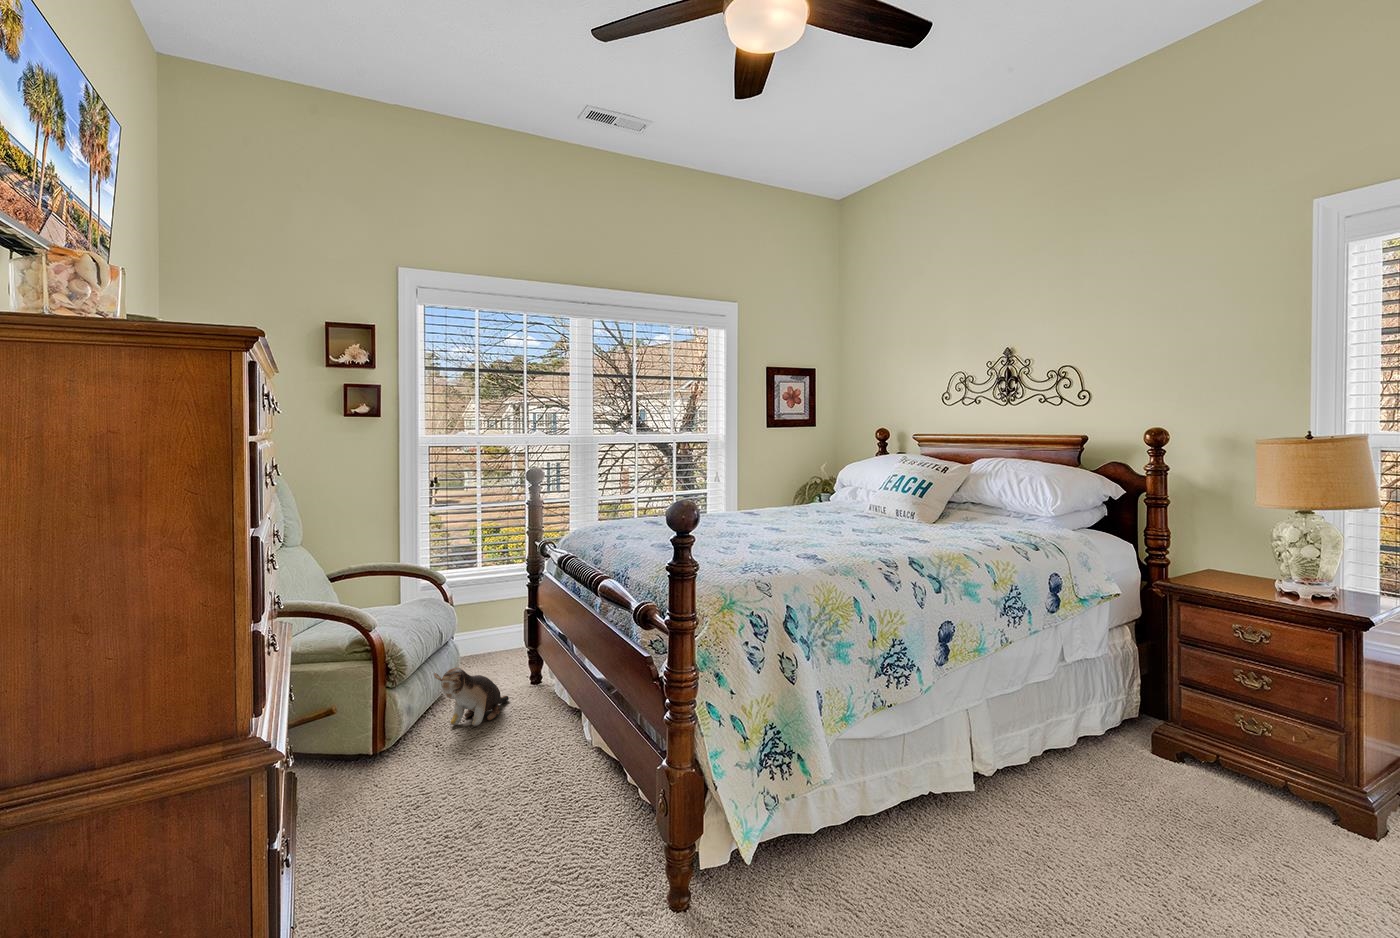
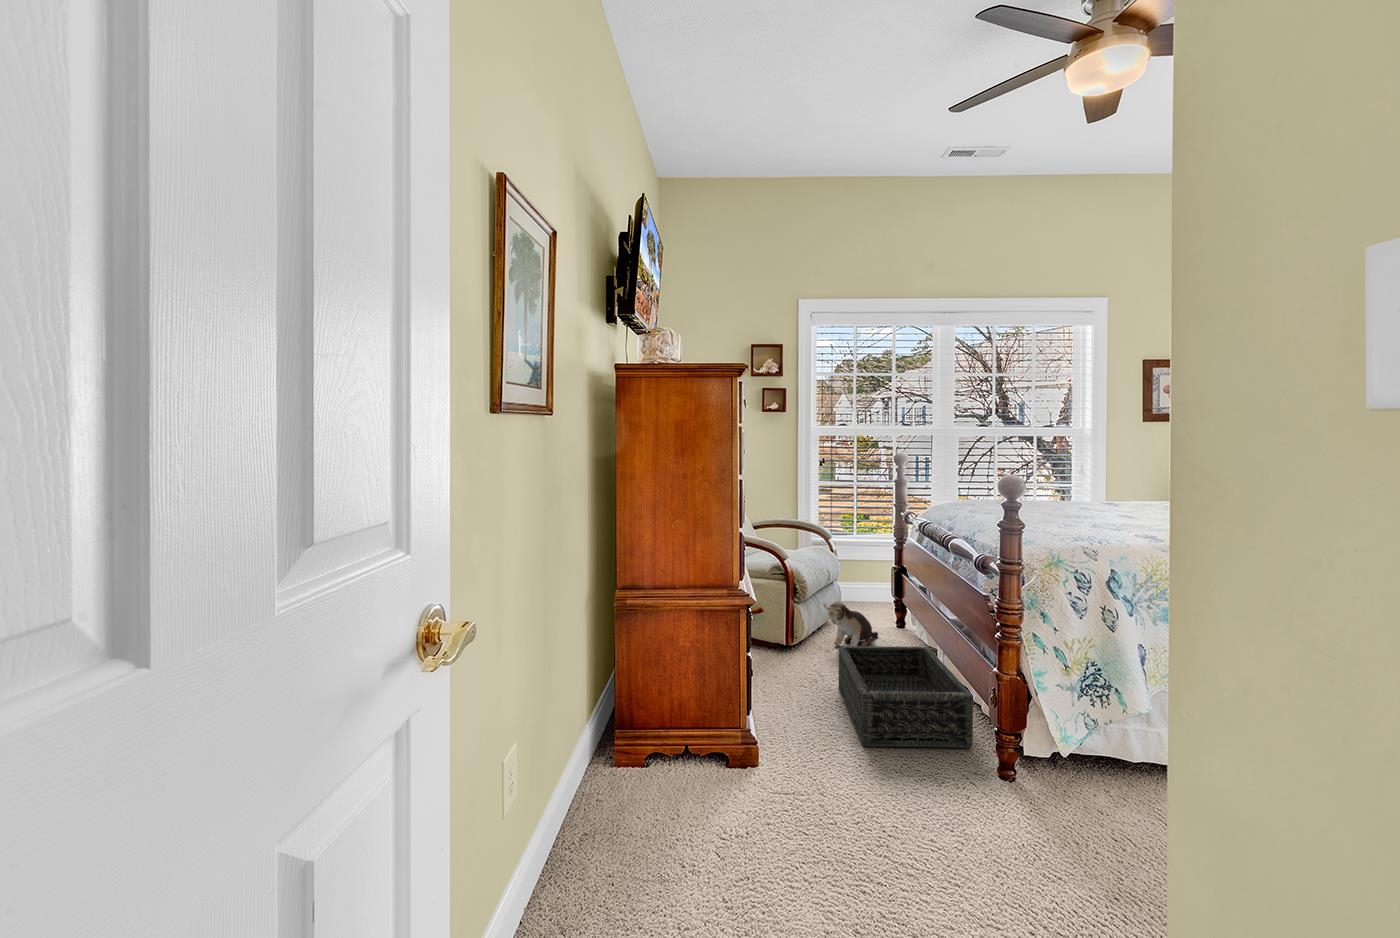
basket: none [455,718,637,895] -> present [839,646,973,748]

